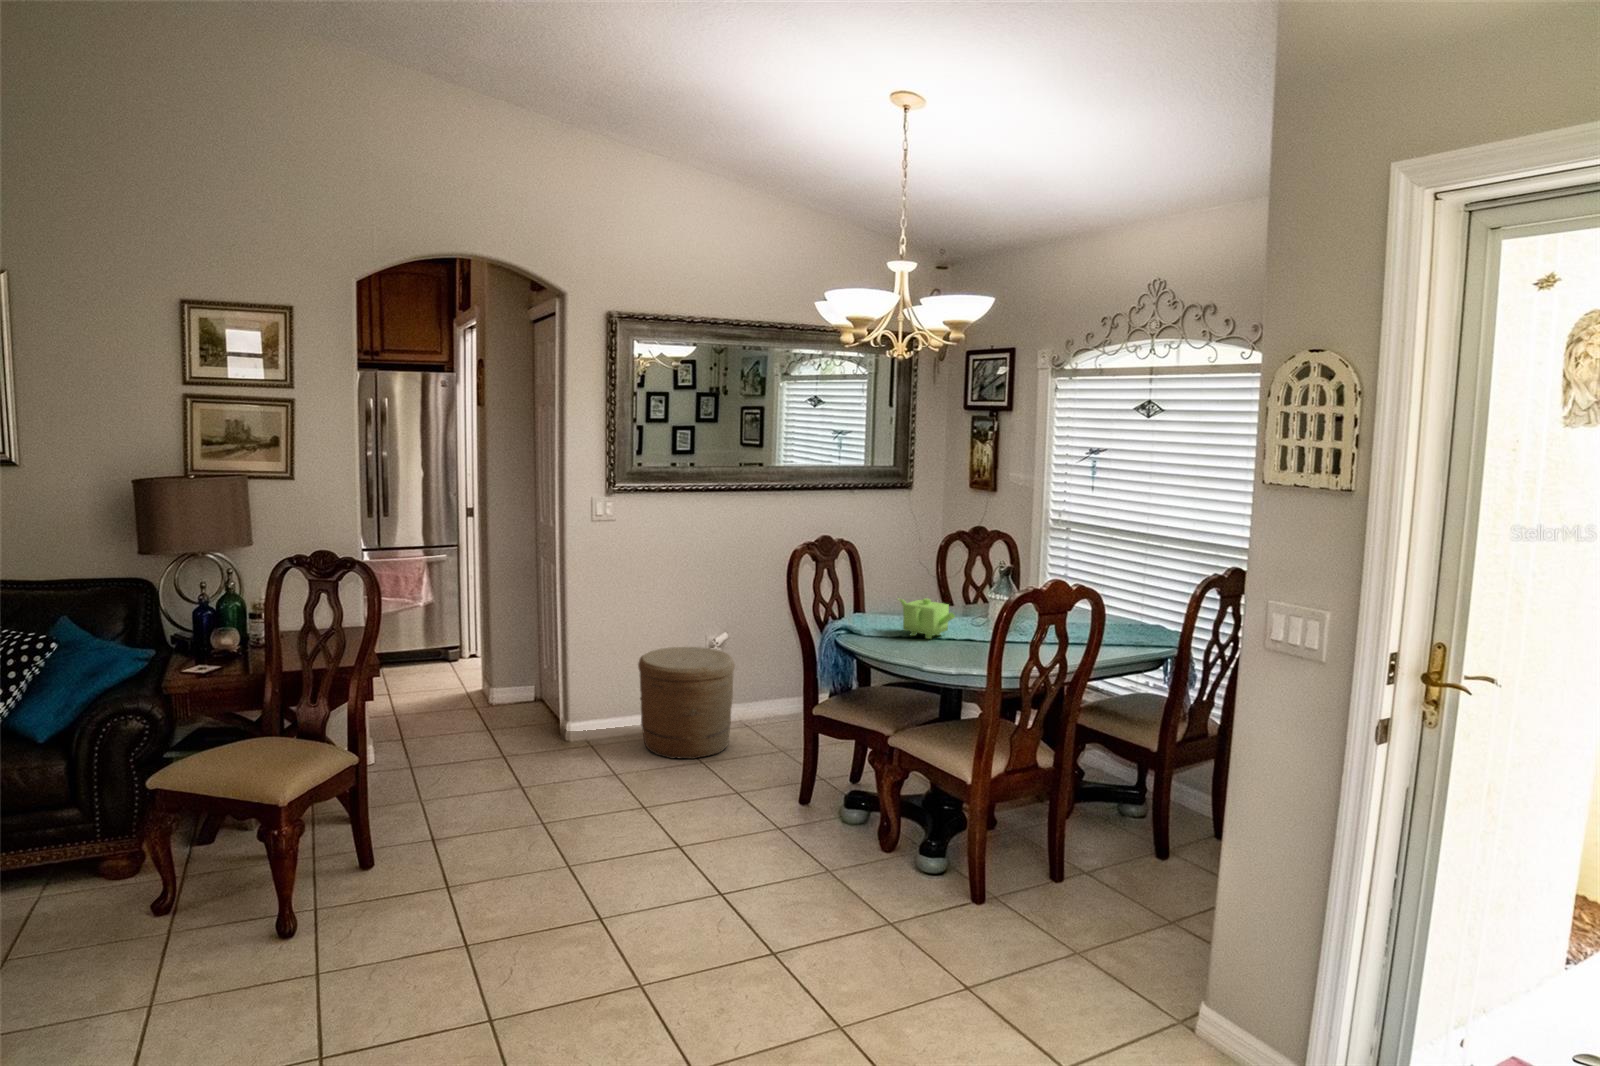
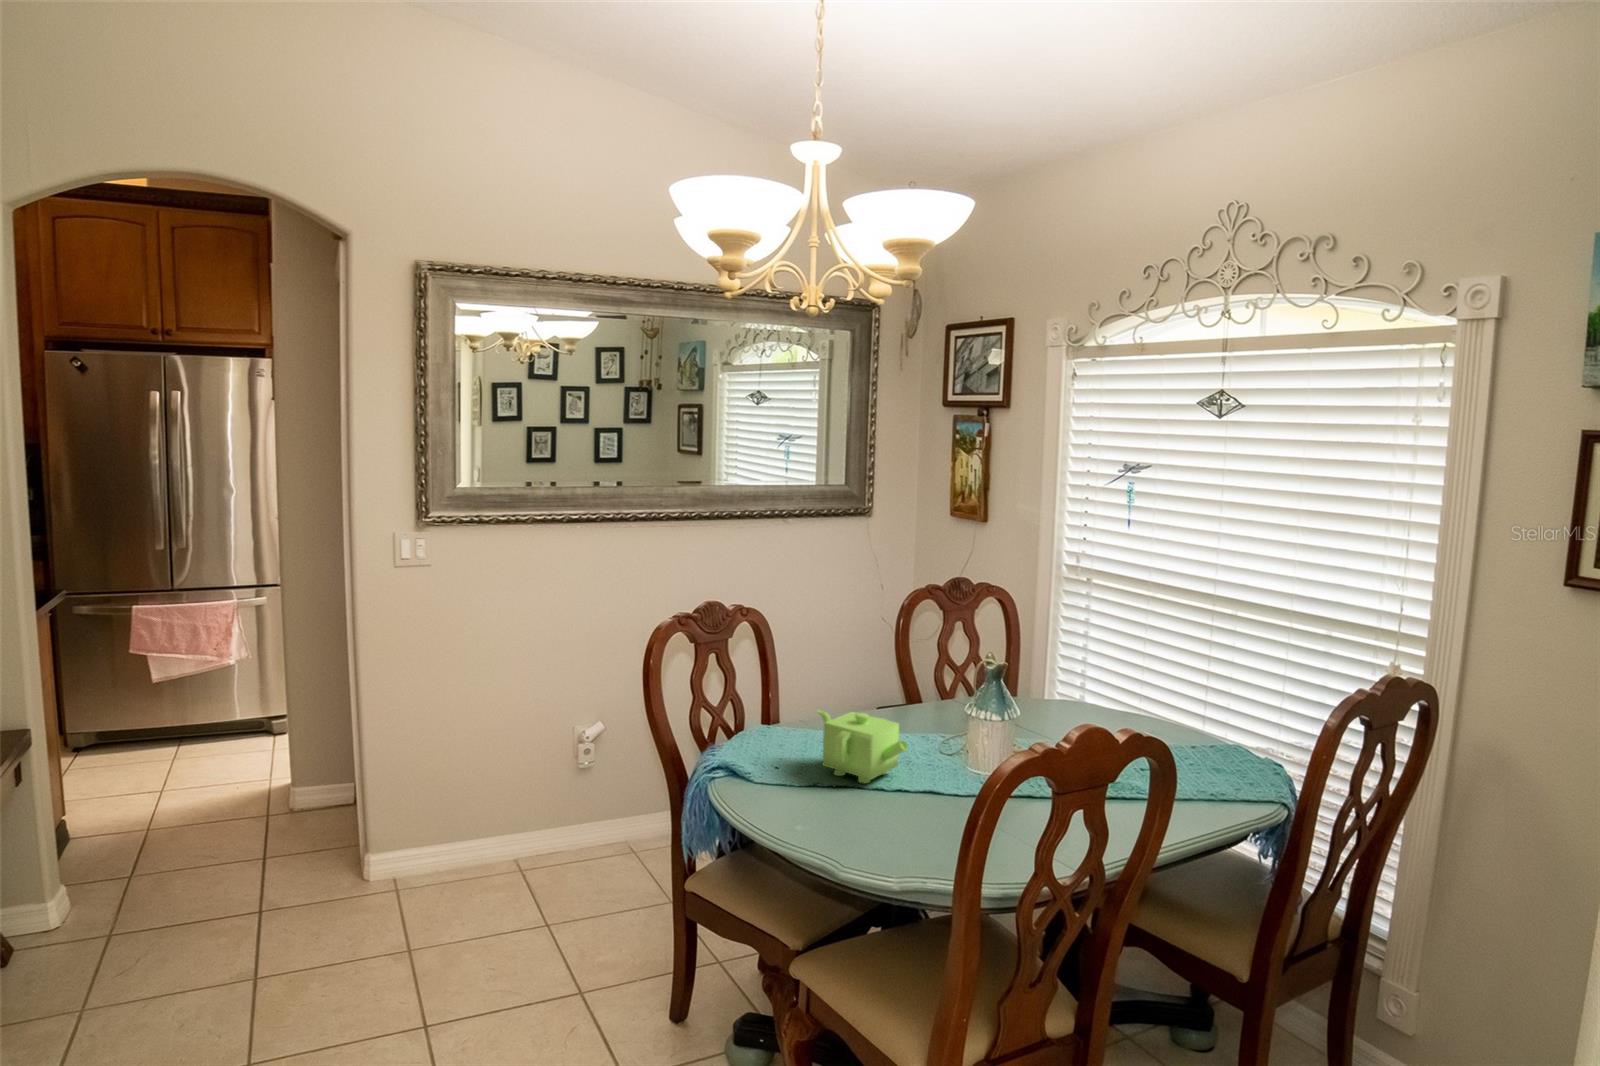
woven basket: present [638,647,735,759] -> none [459,743,603,920]

